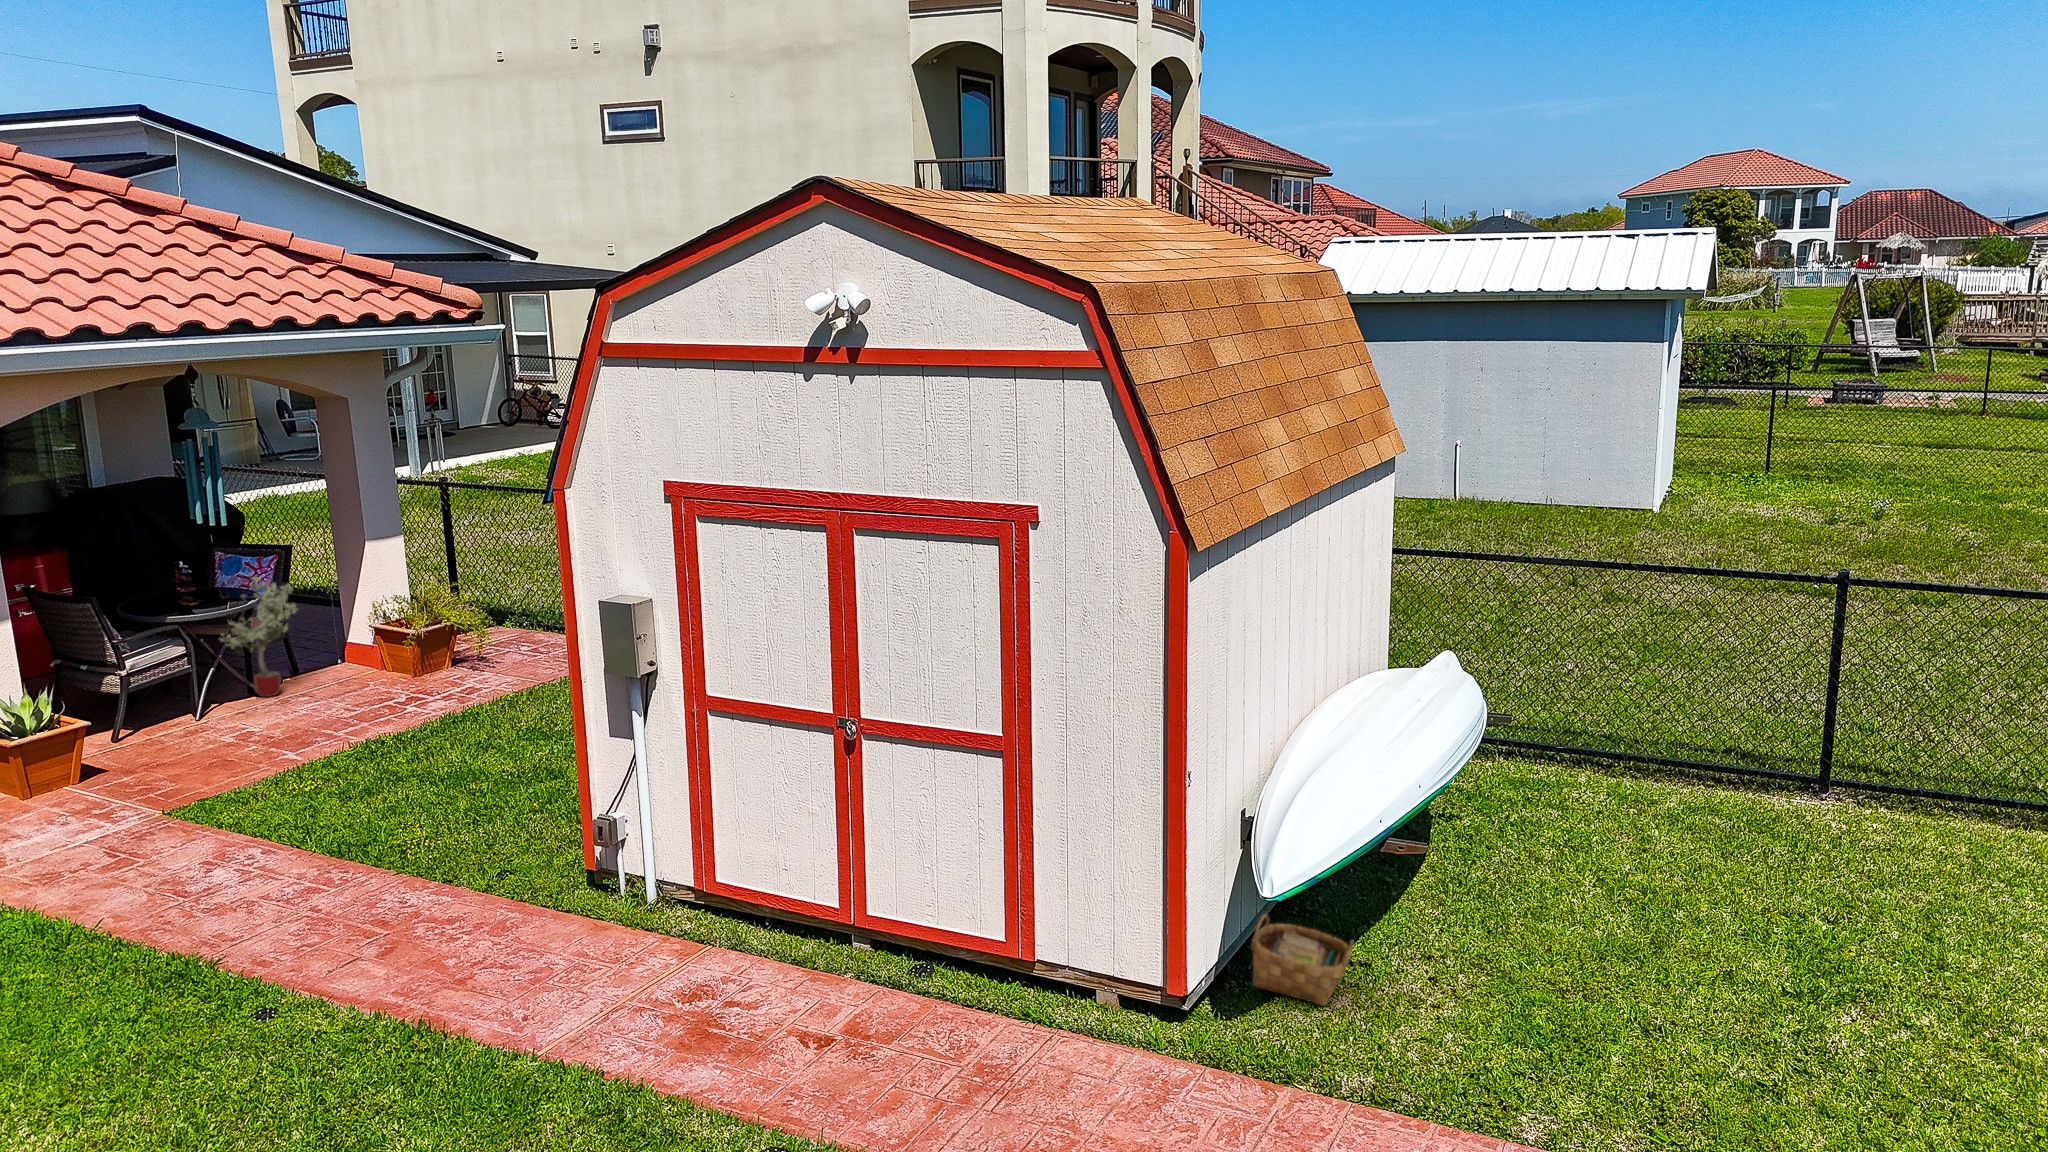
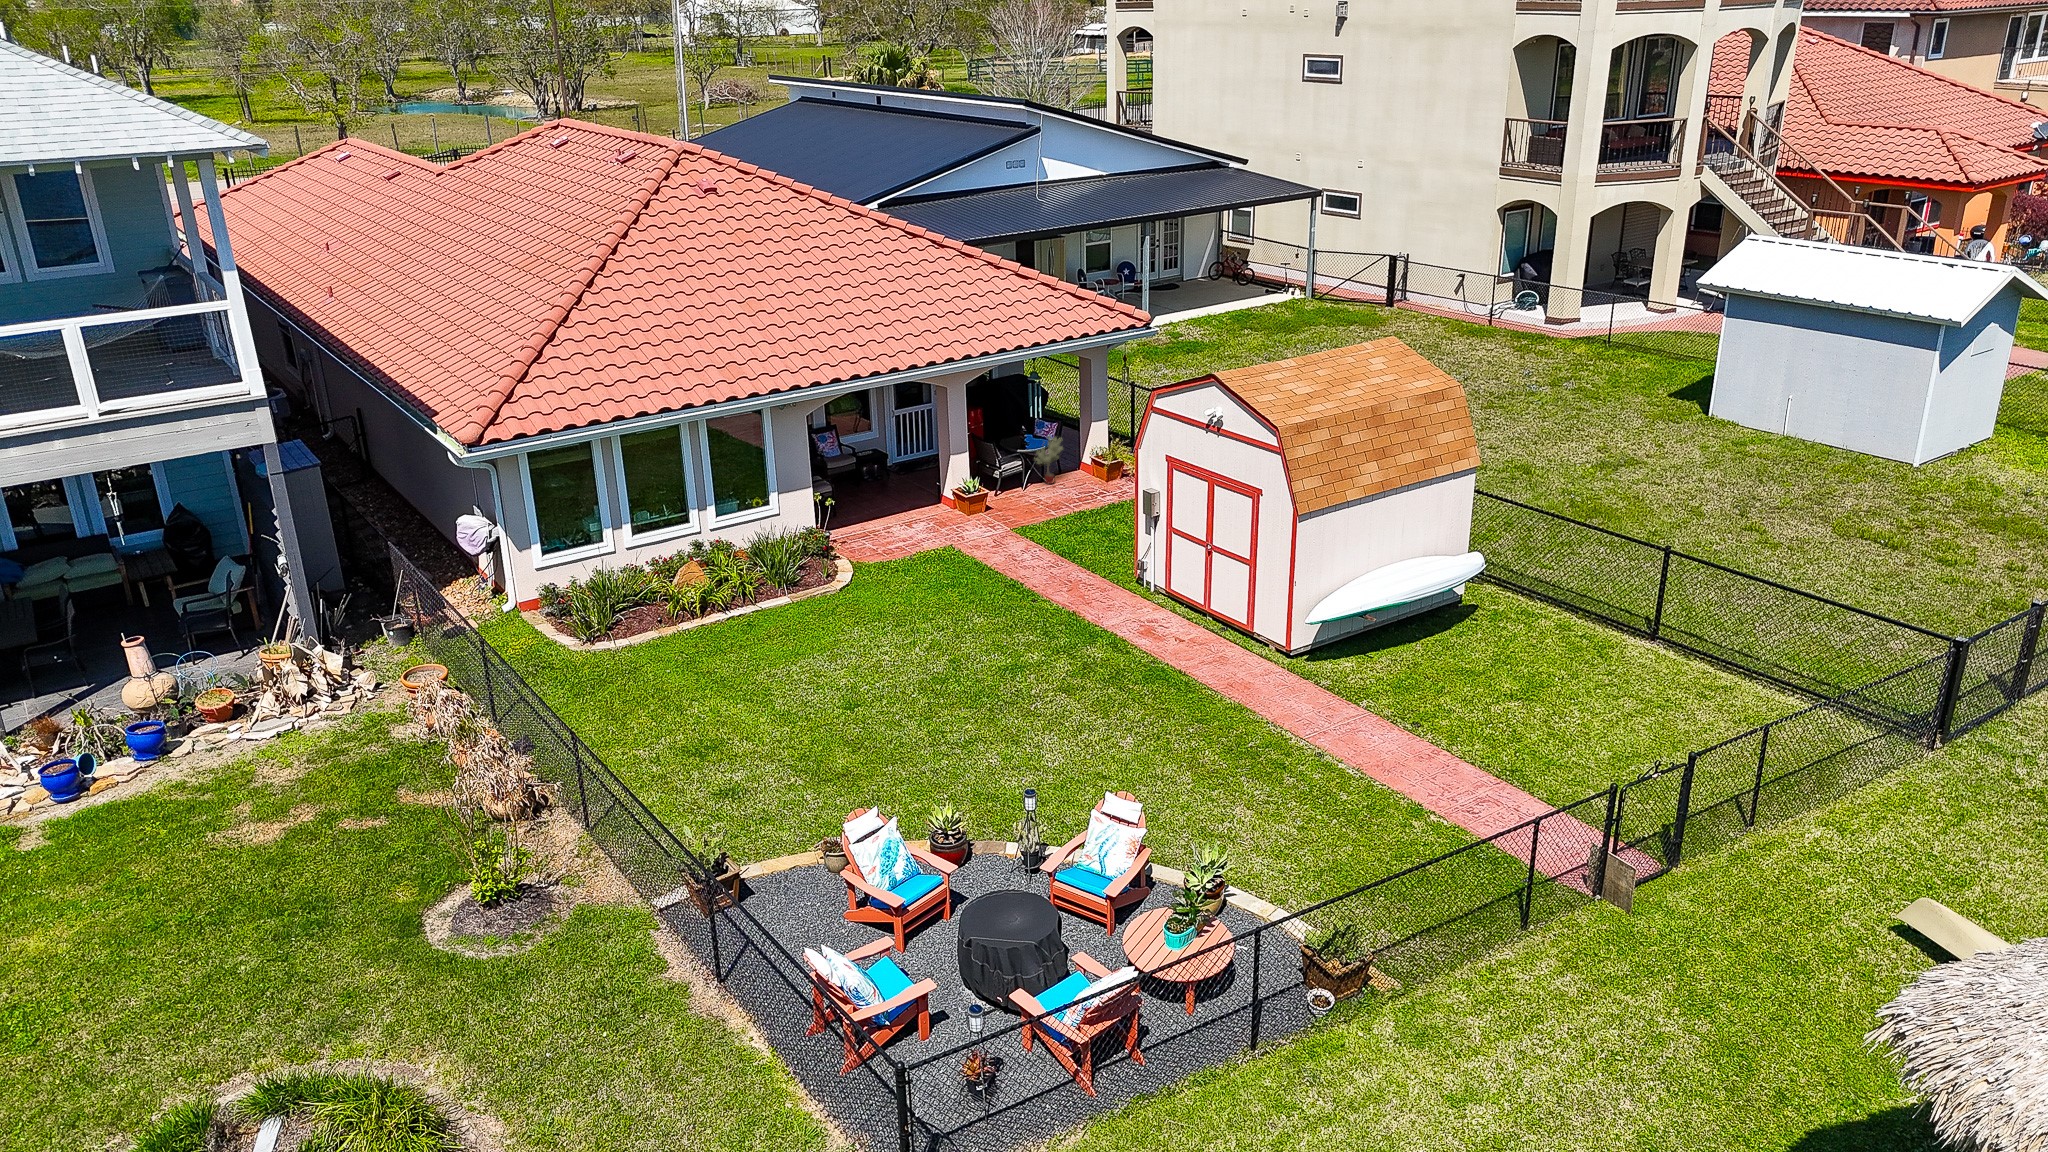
woven basket: present [1251,914,1354,1006] -> none [1321,633,1355,665]

